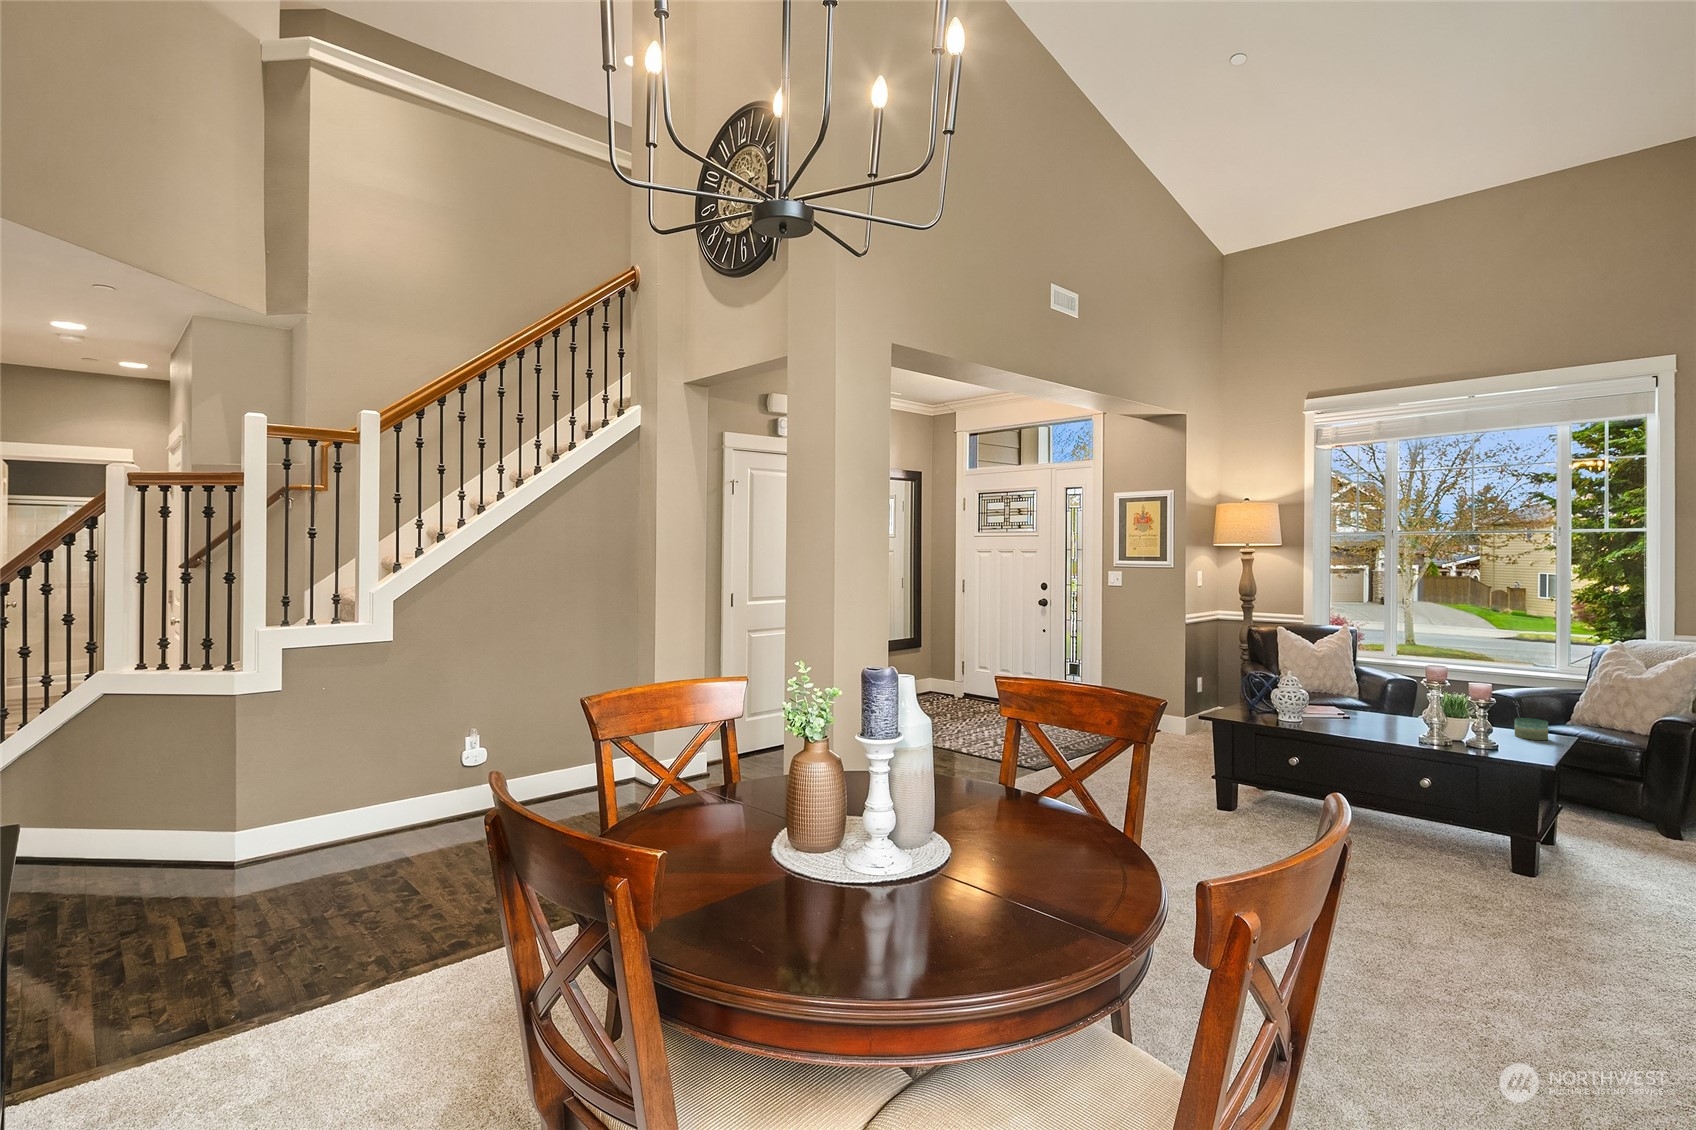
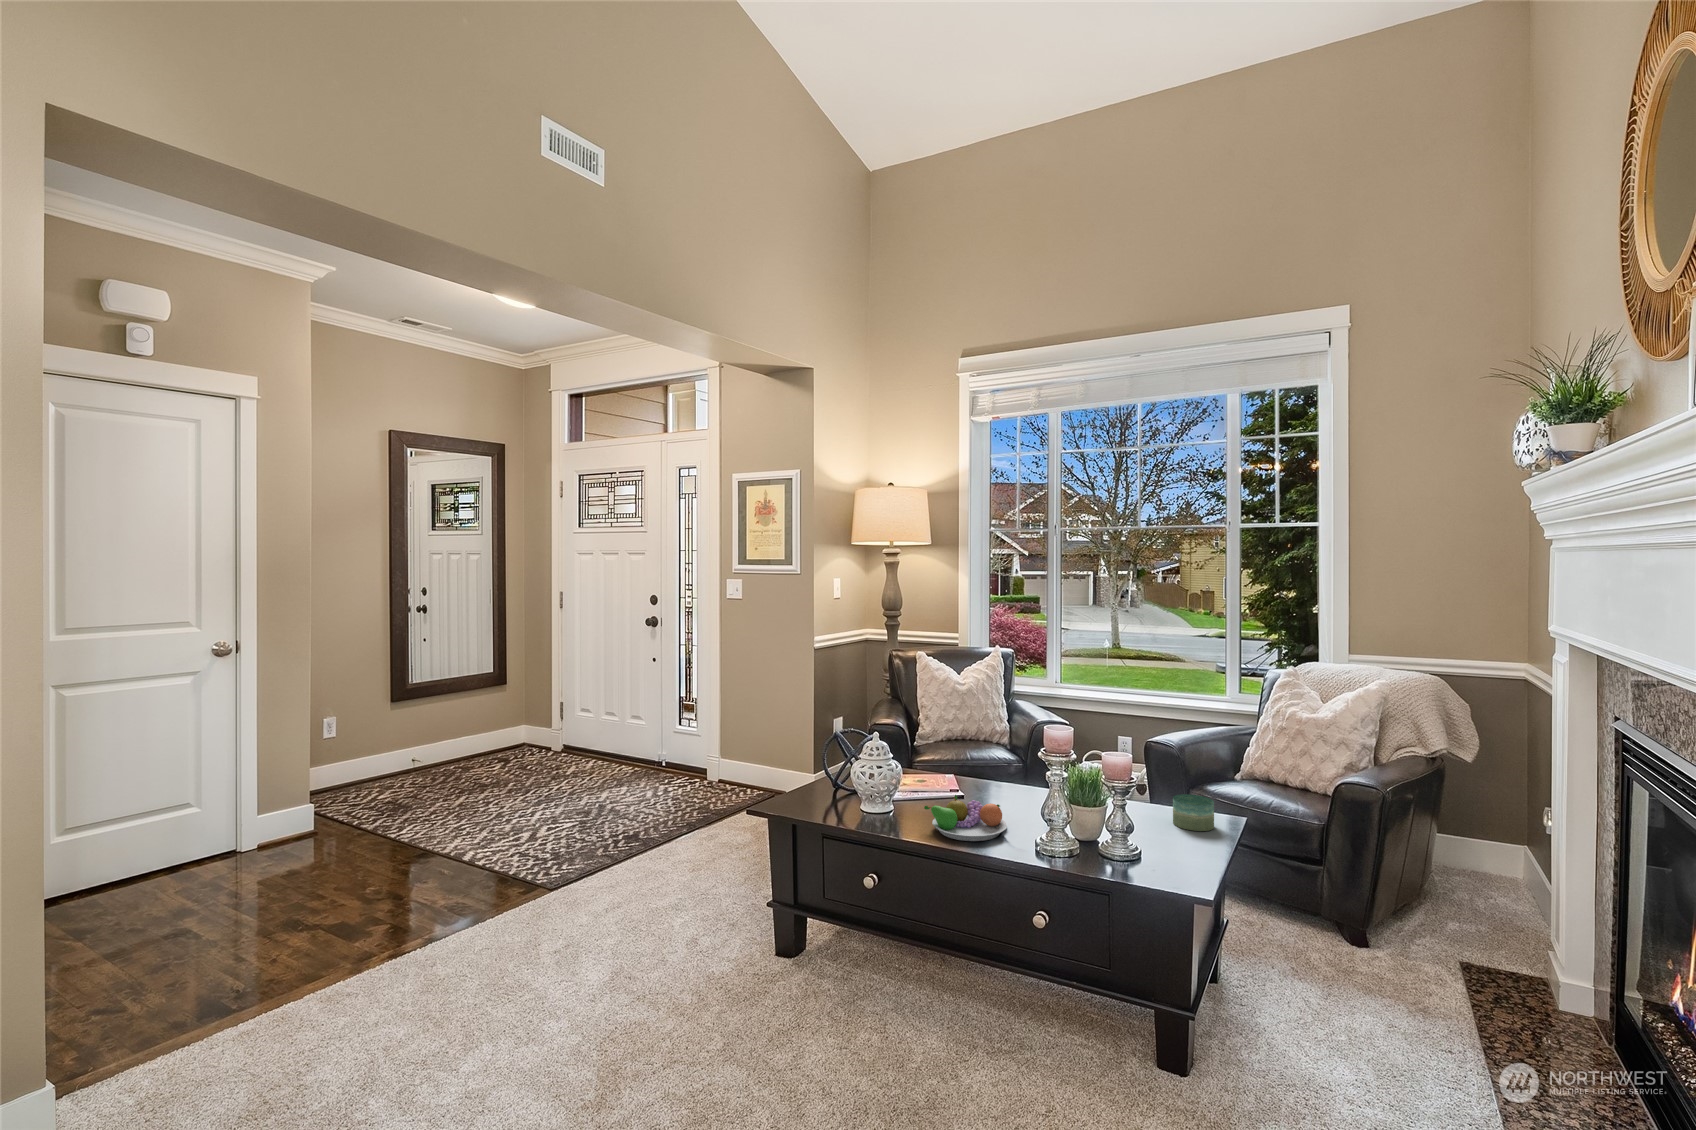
fruit bowl: none [1328,709,1390,734] -> present [924,795,1007,841]

